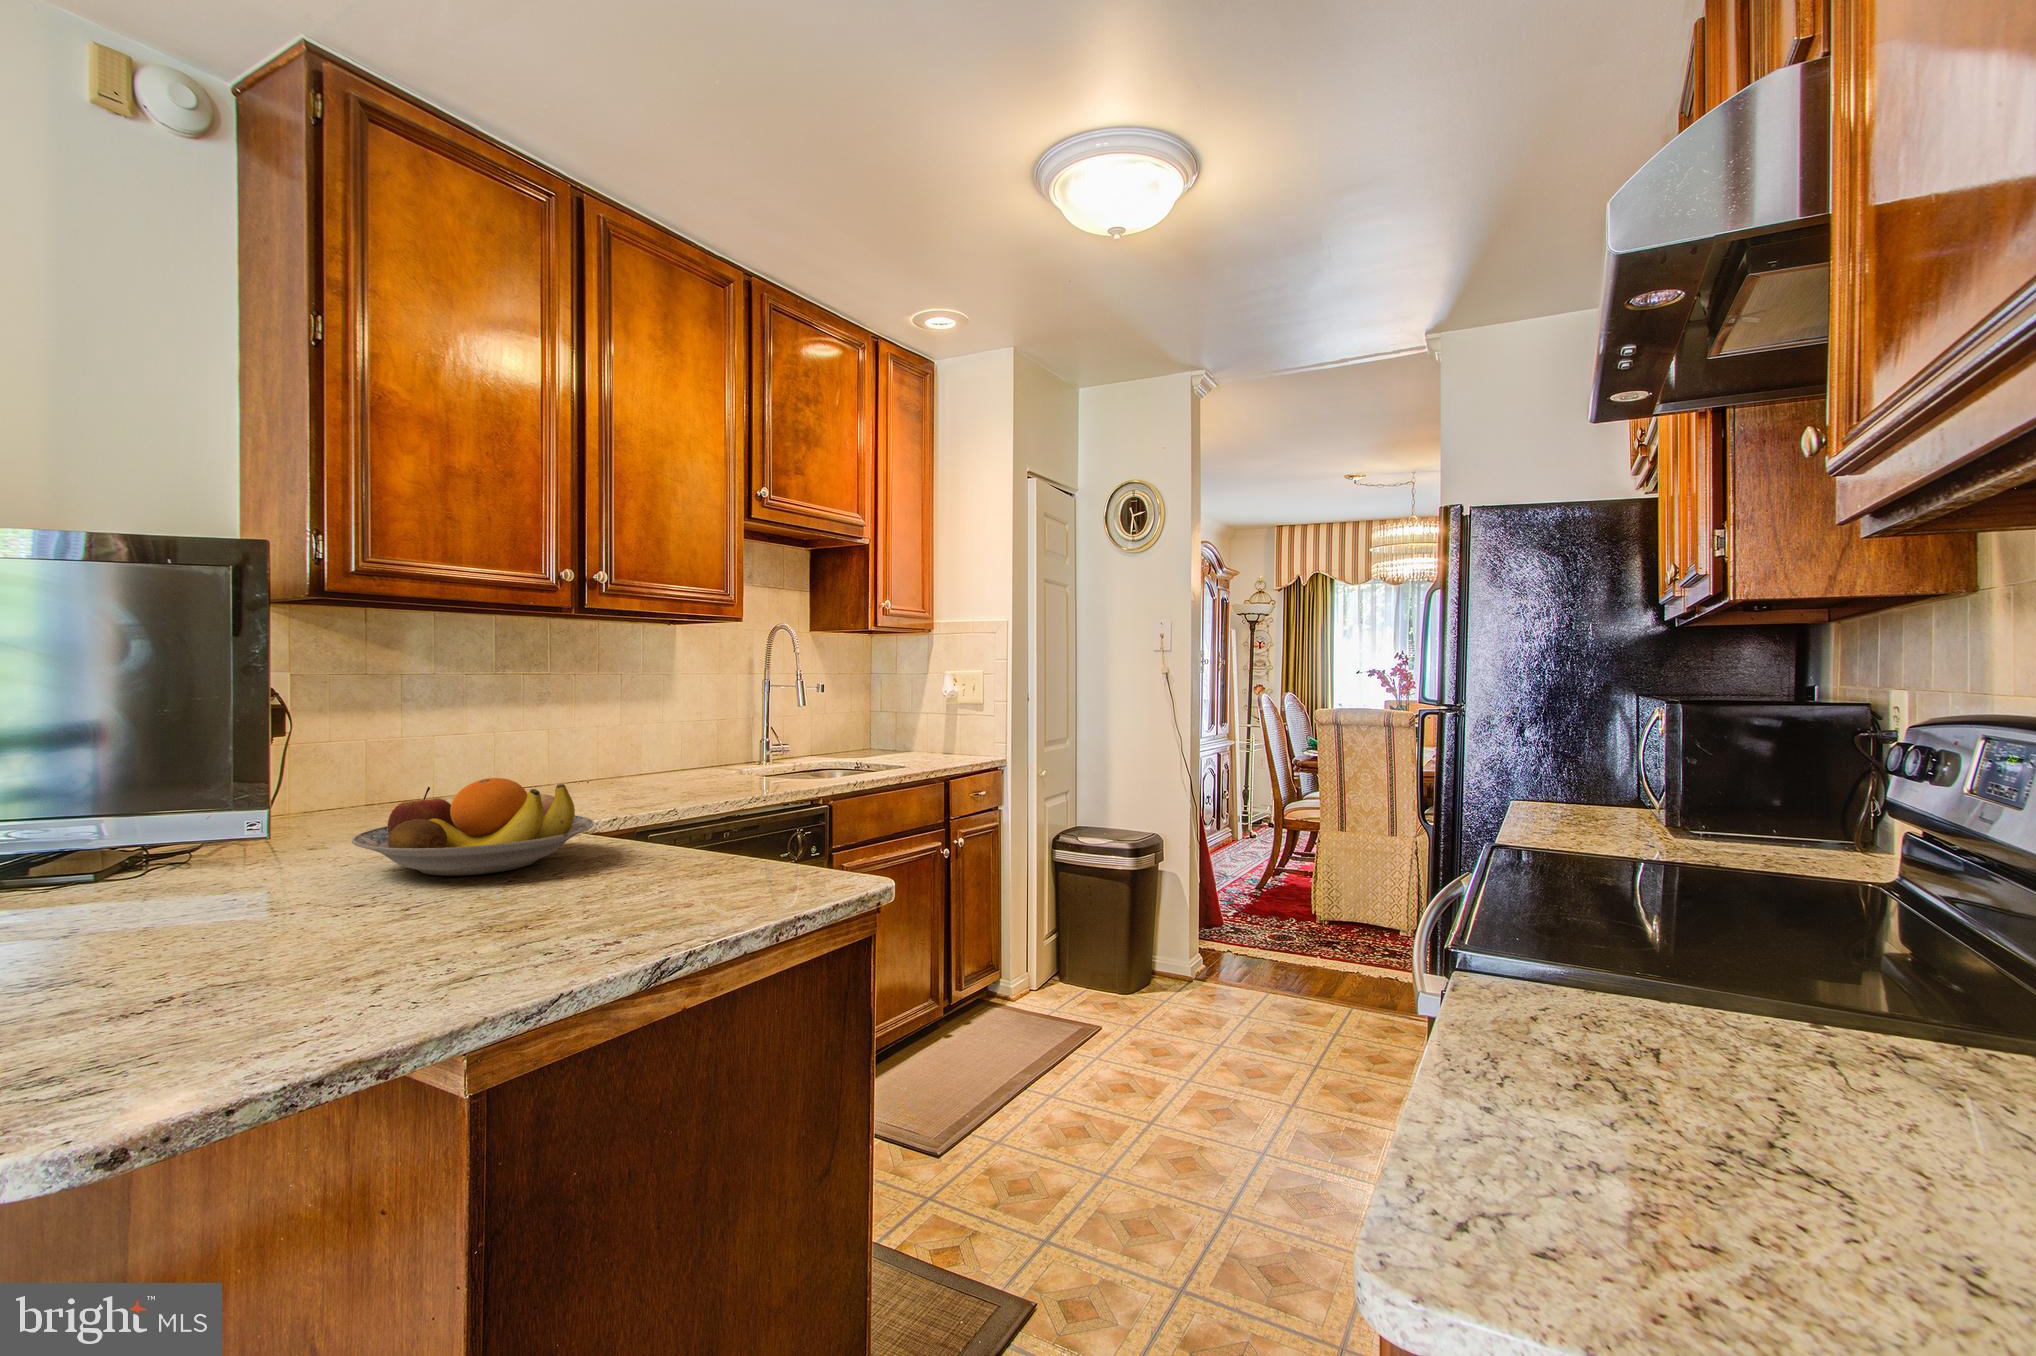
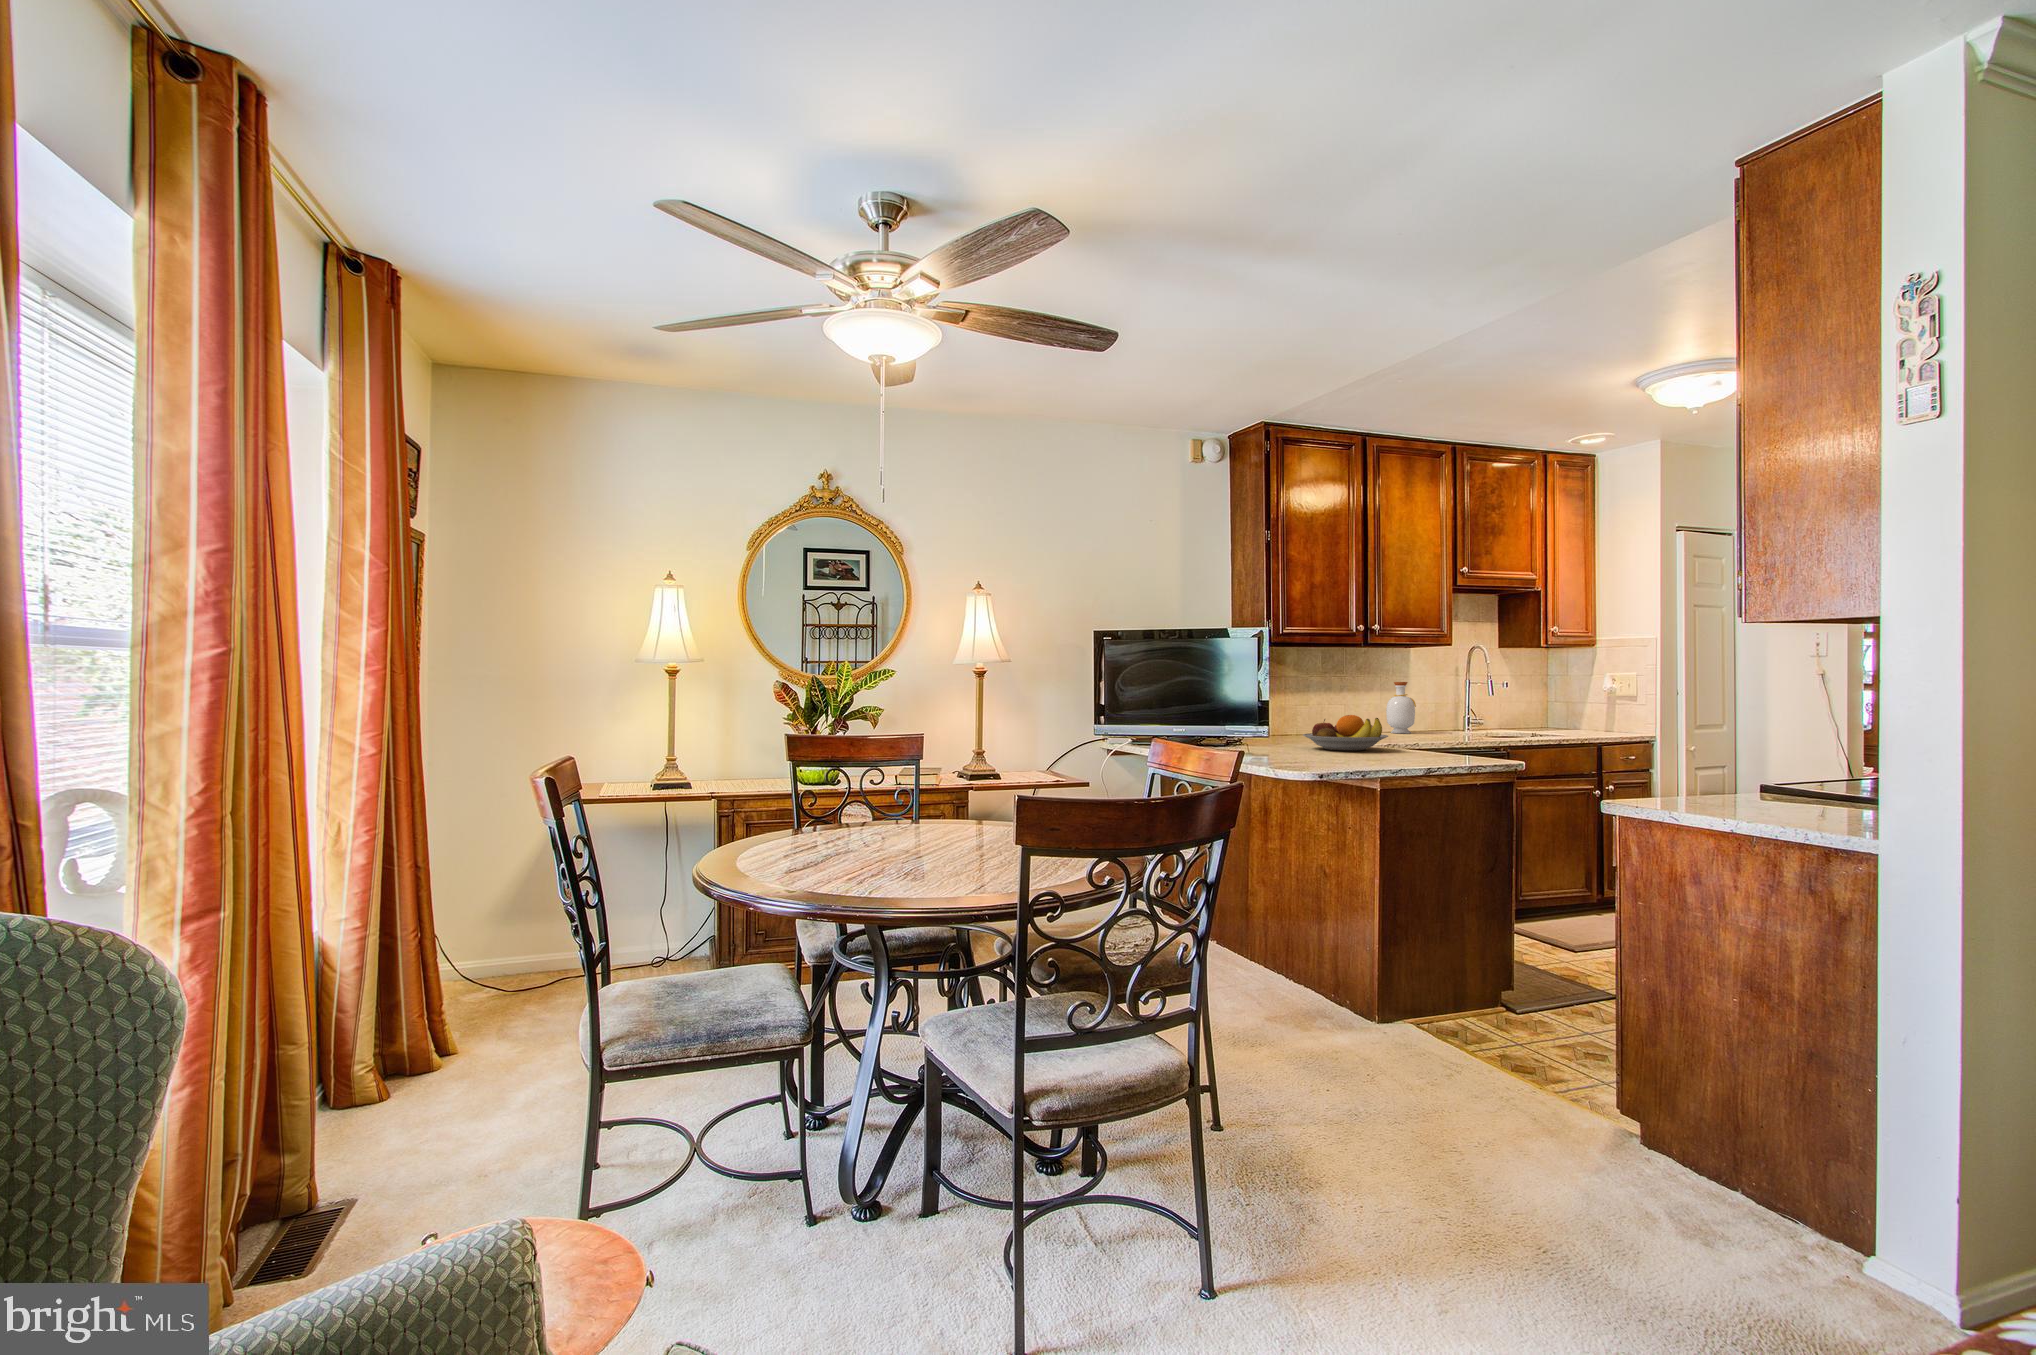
bottle: none [629,684,681,775] -> present [1386,682,1416,733]

